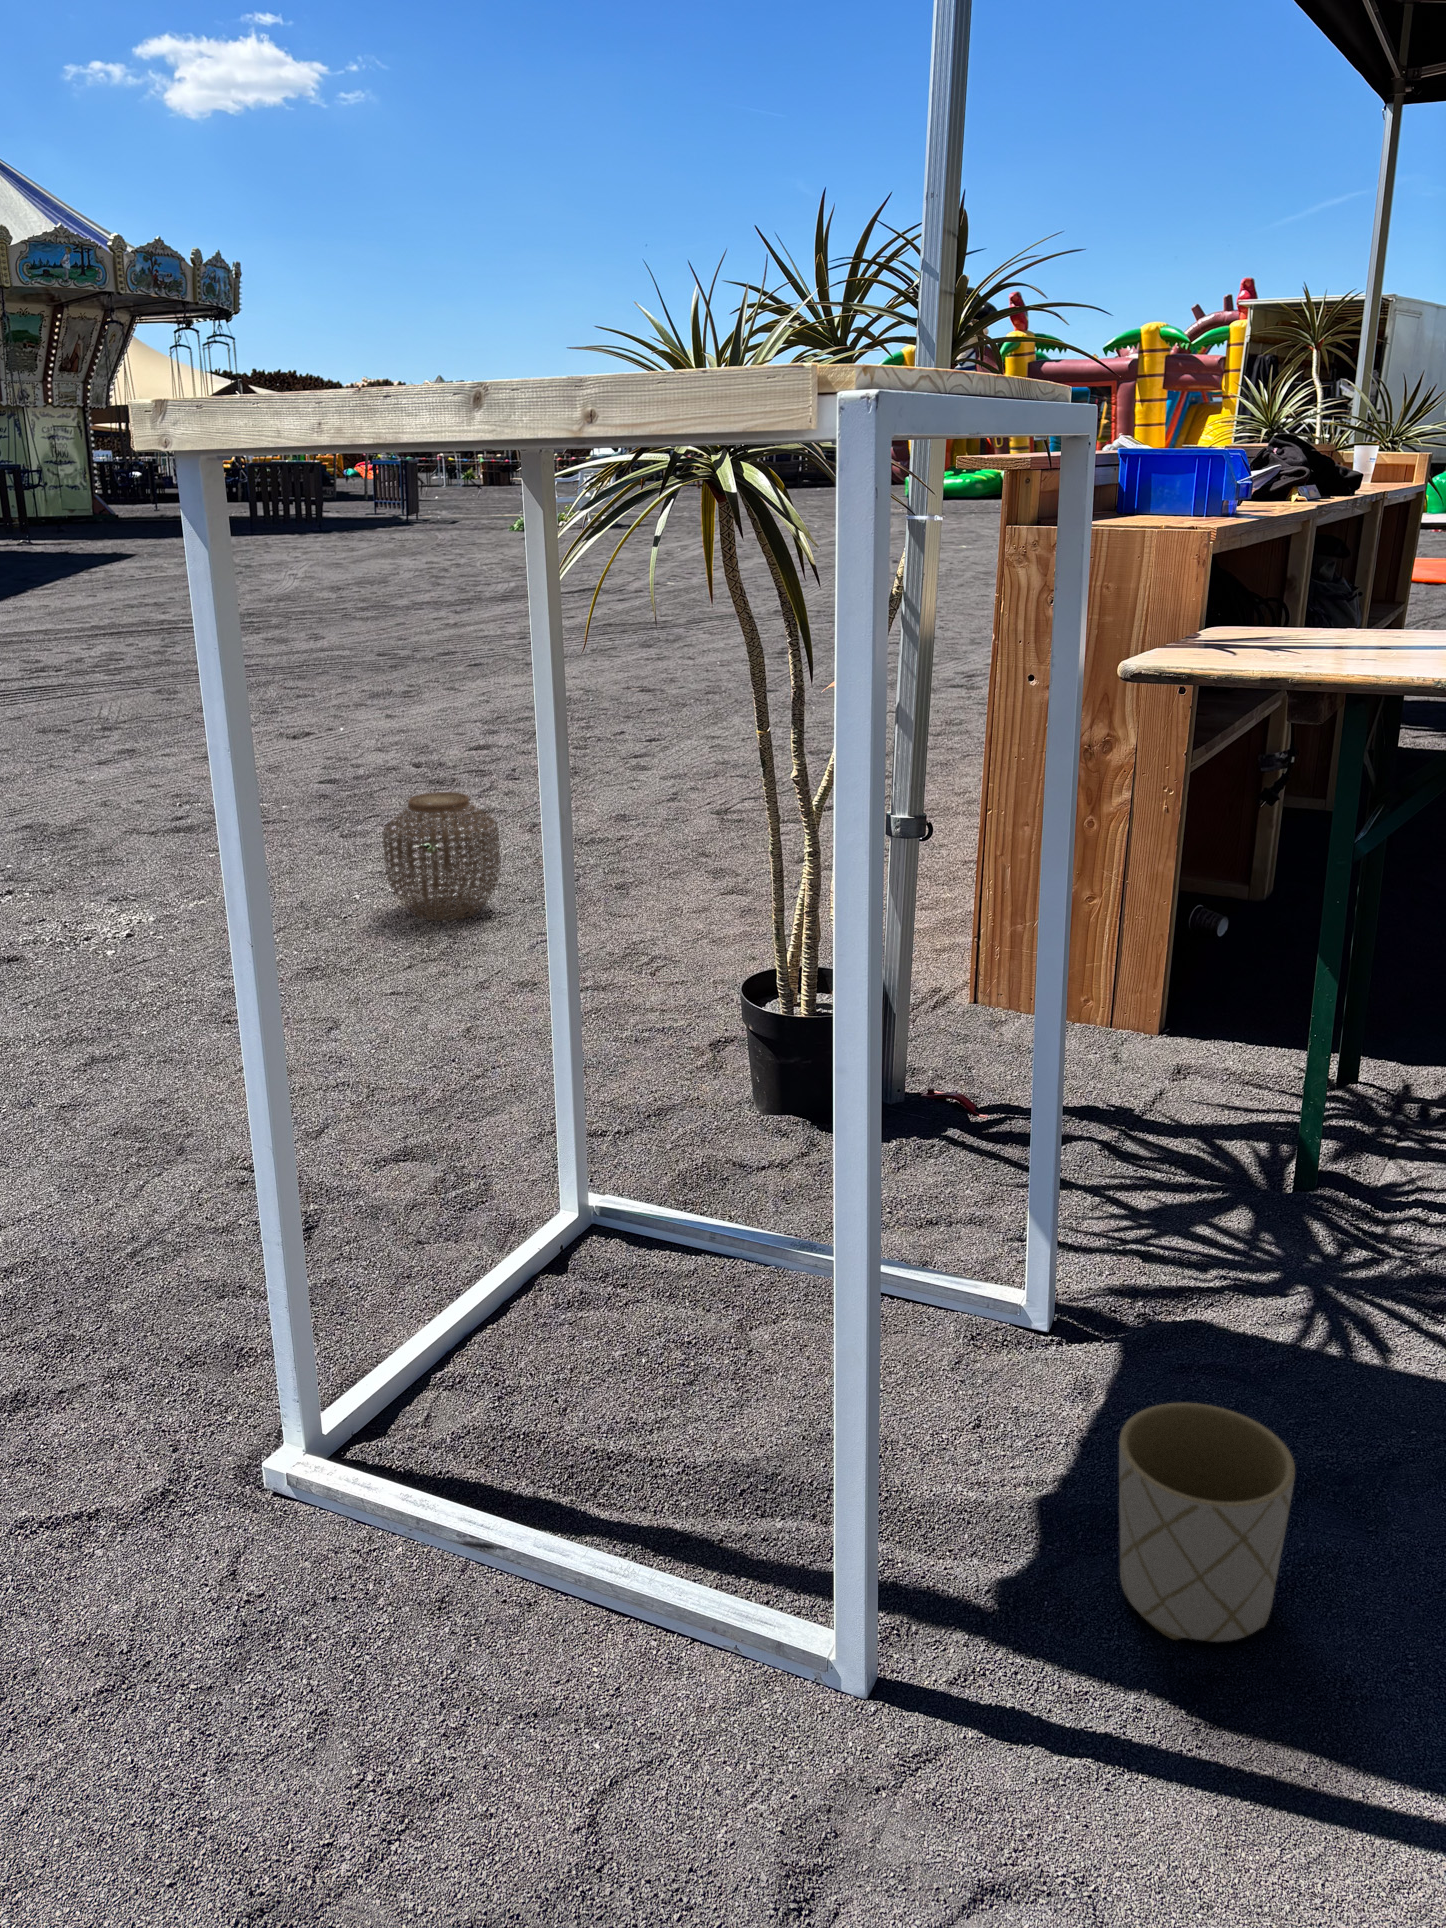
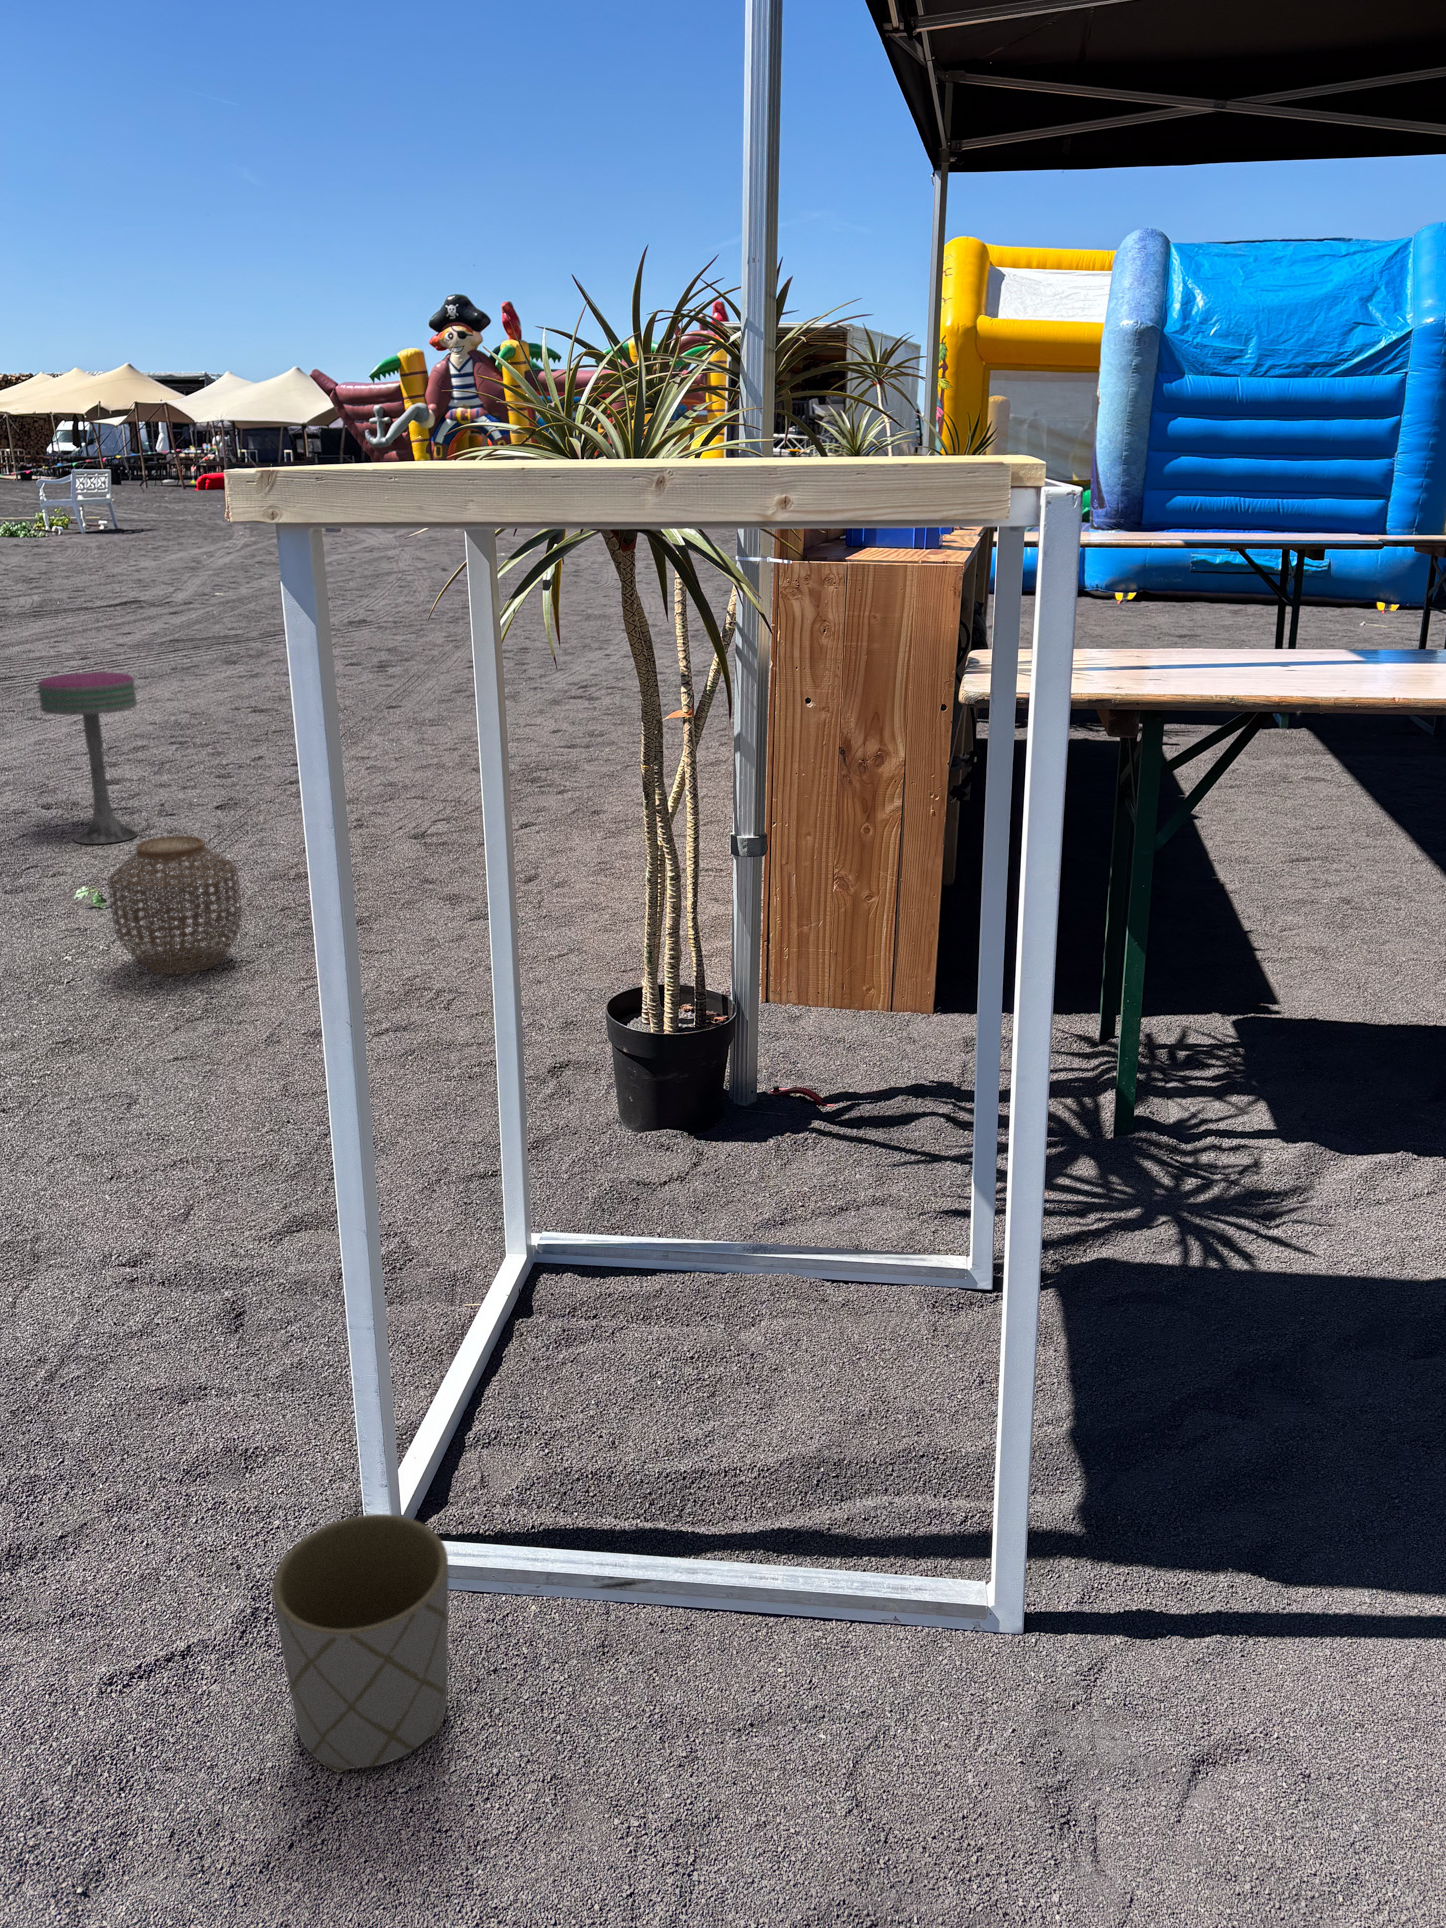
bar stool: none [396,645,480,802] -> present [38,672,138,844]
planter: present [1119,1403,1295,1641] -> present [272,1514,449,1772]

